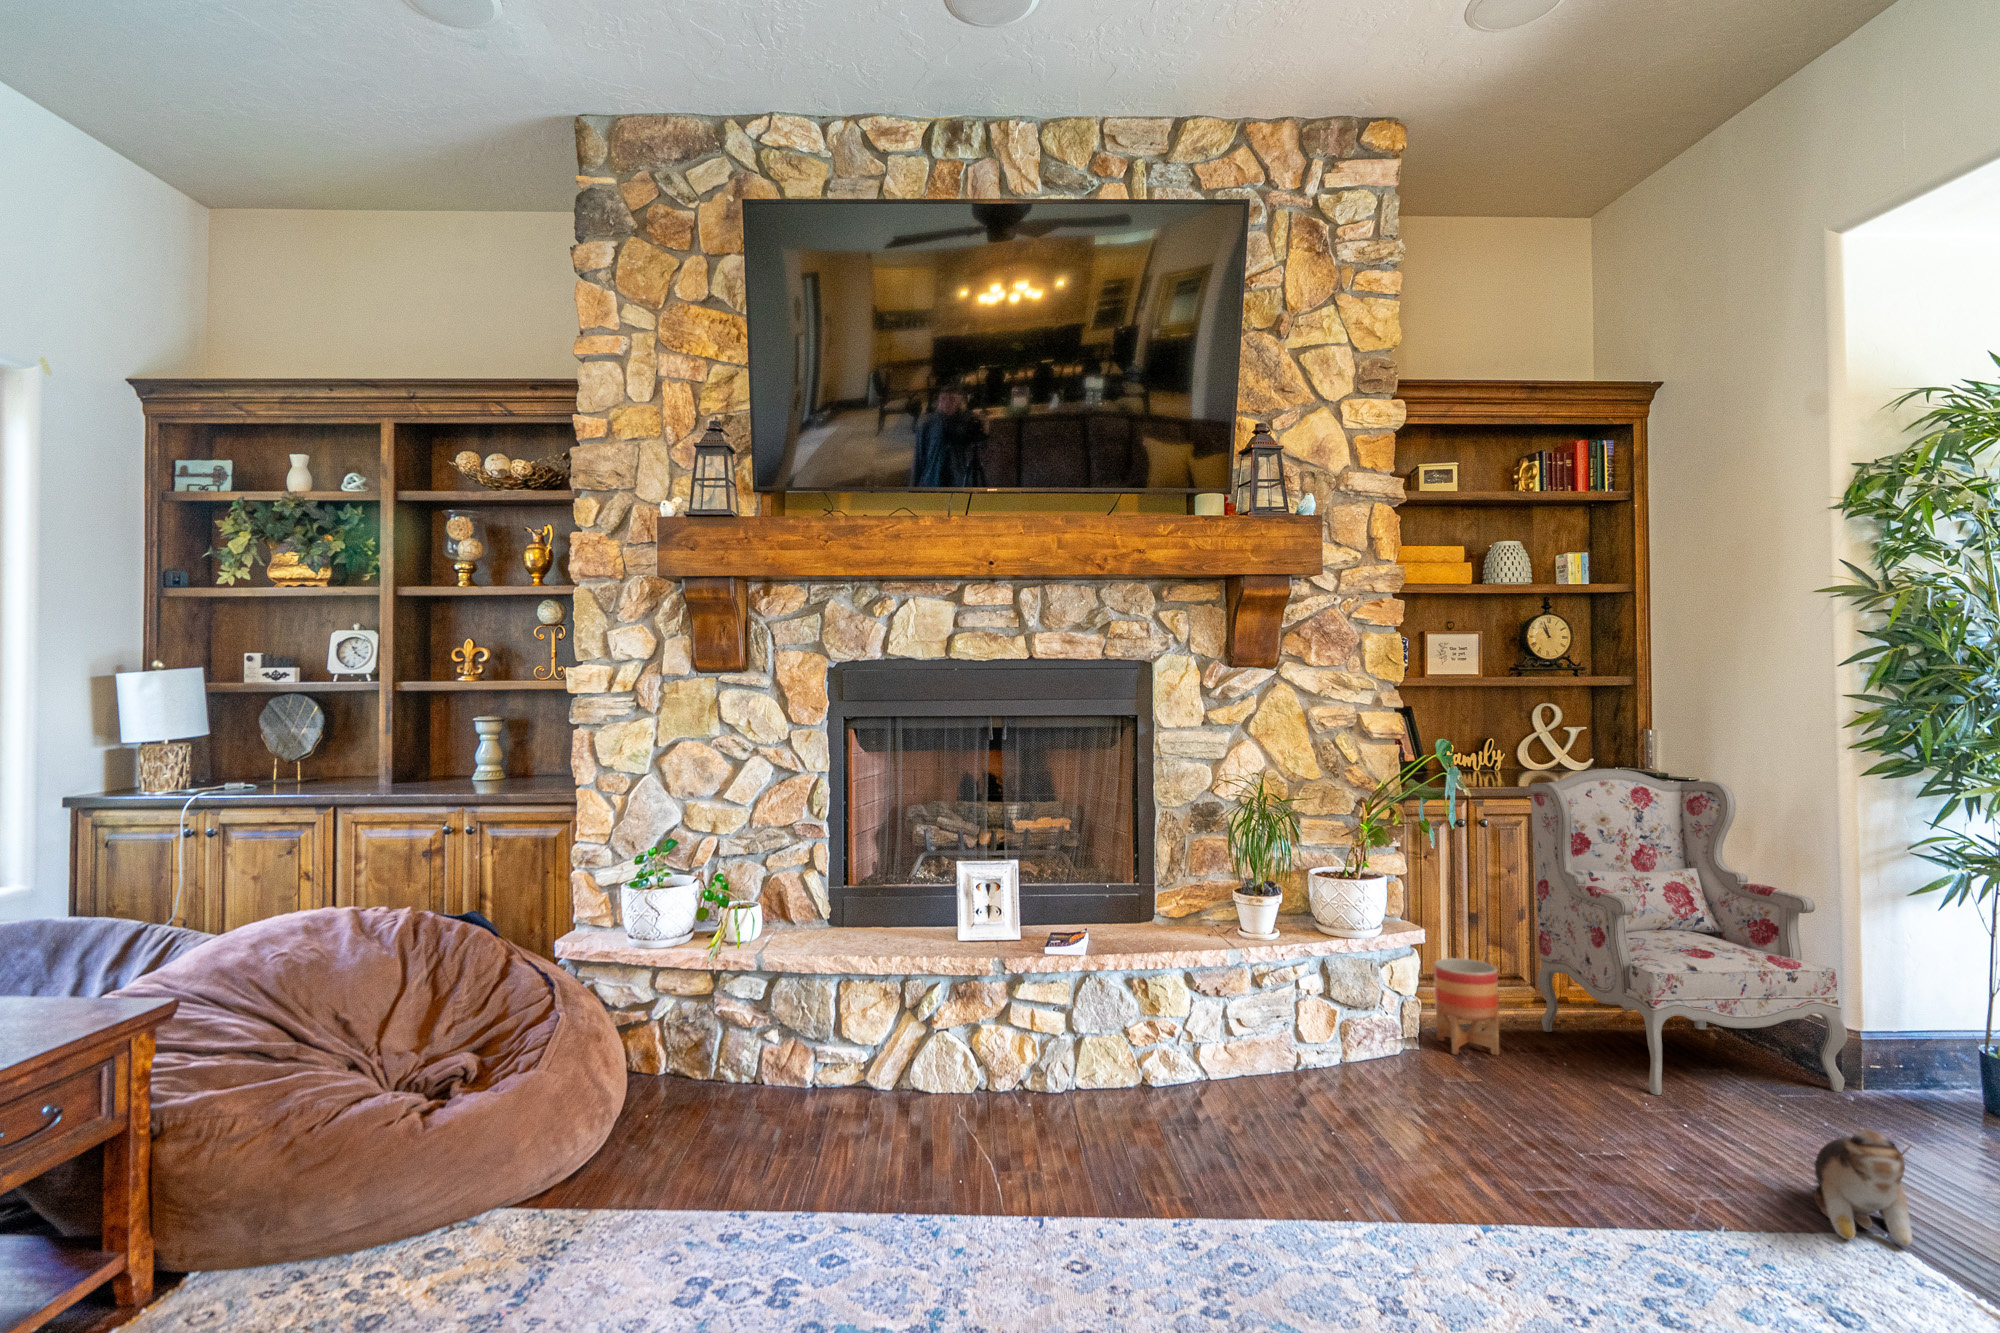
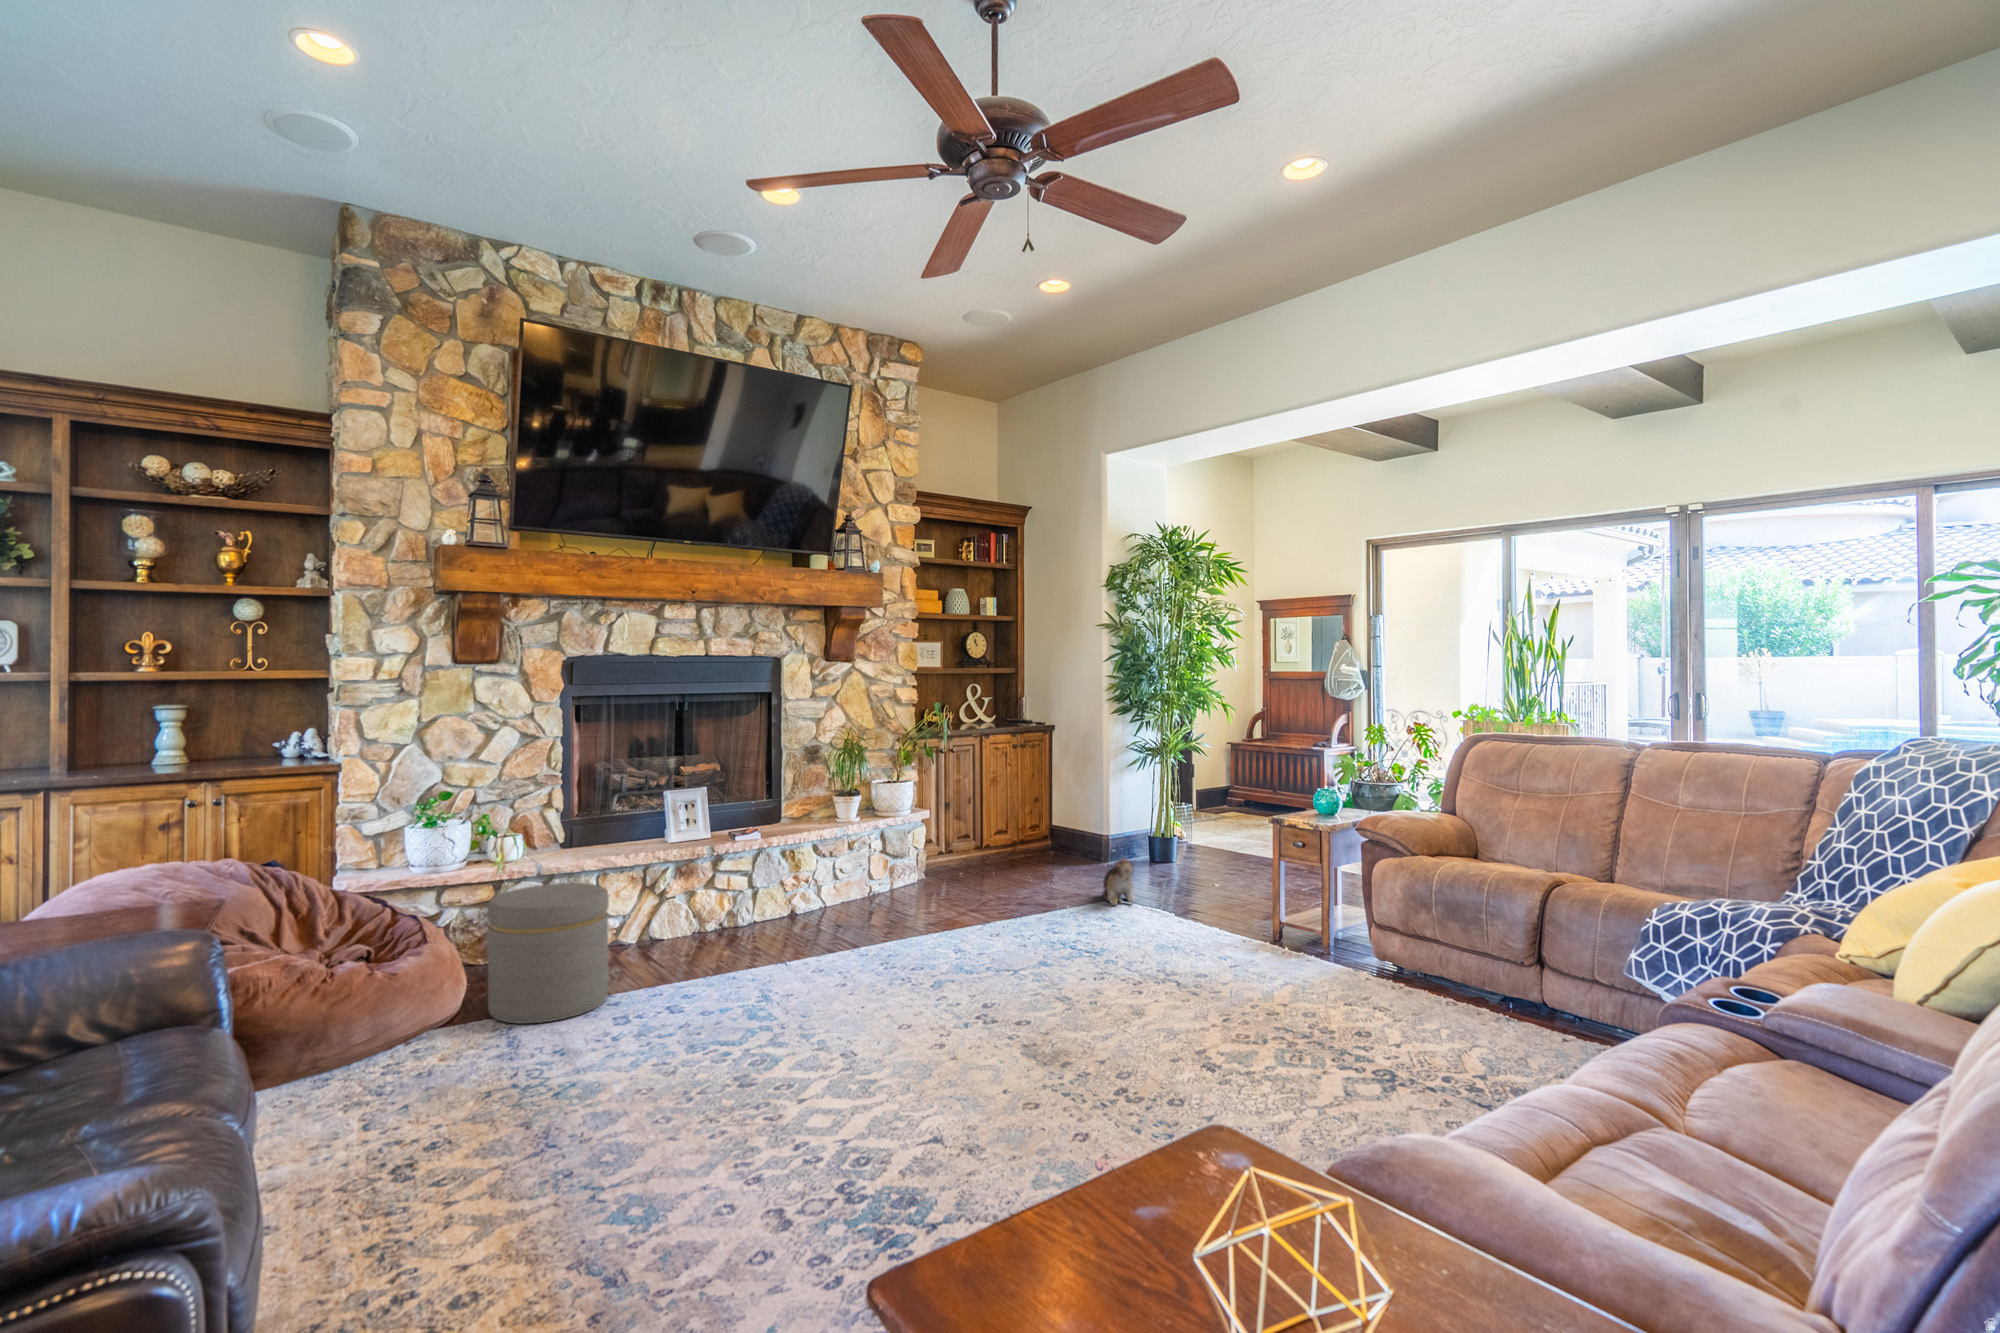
armchair: present [1530,769,1847,1095] -> none [975,719,1108,878]
planter: present [1434,958,1499,1055] -> none [933,827,965,878]
ottoman: none [535,1006,720,1253] -> present [487,883,609,1024]

